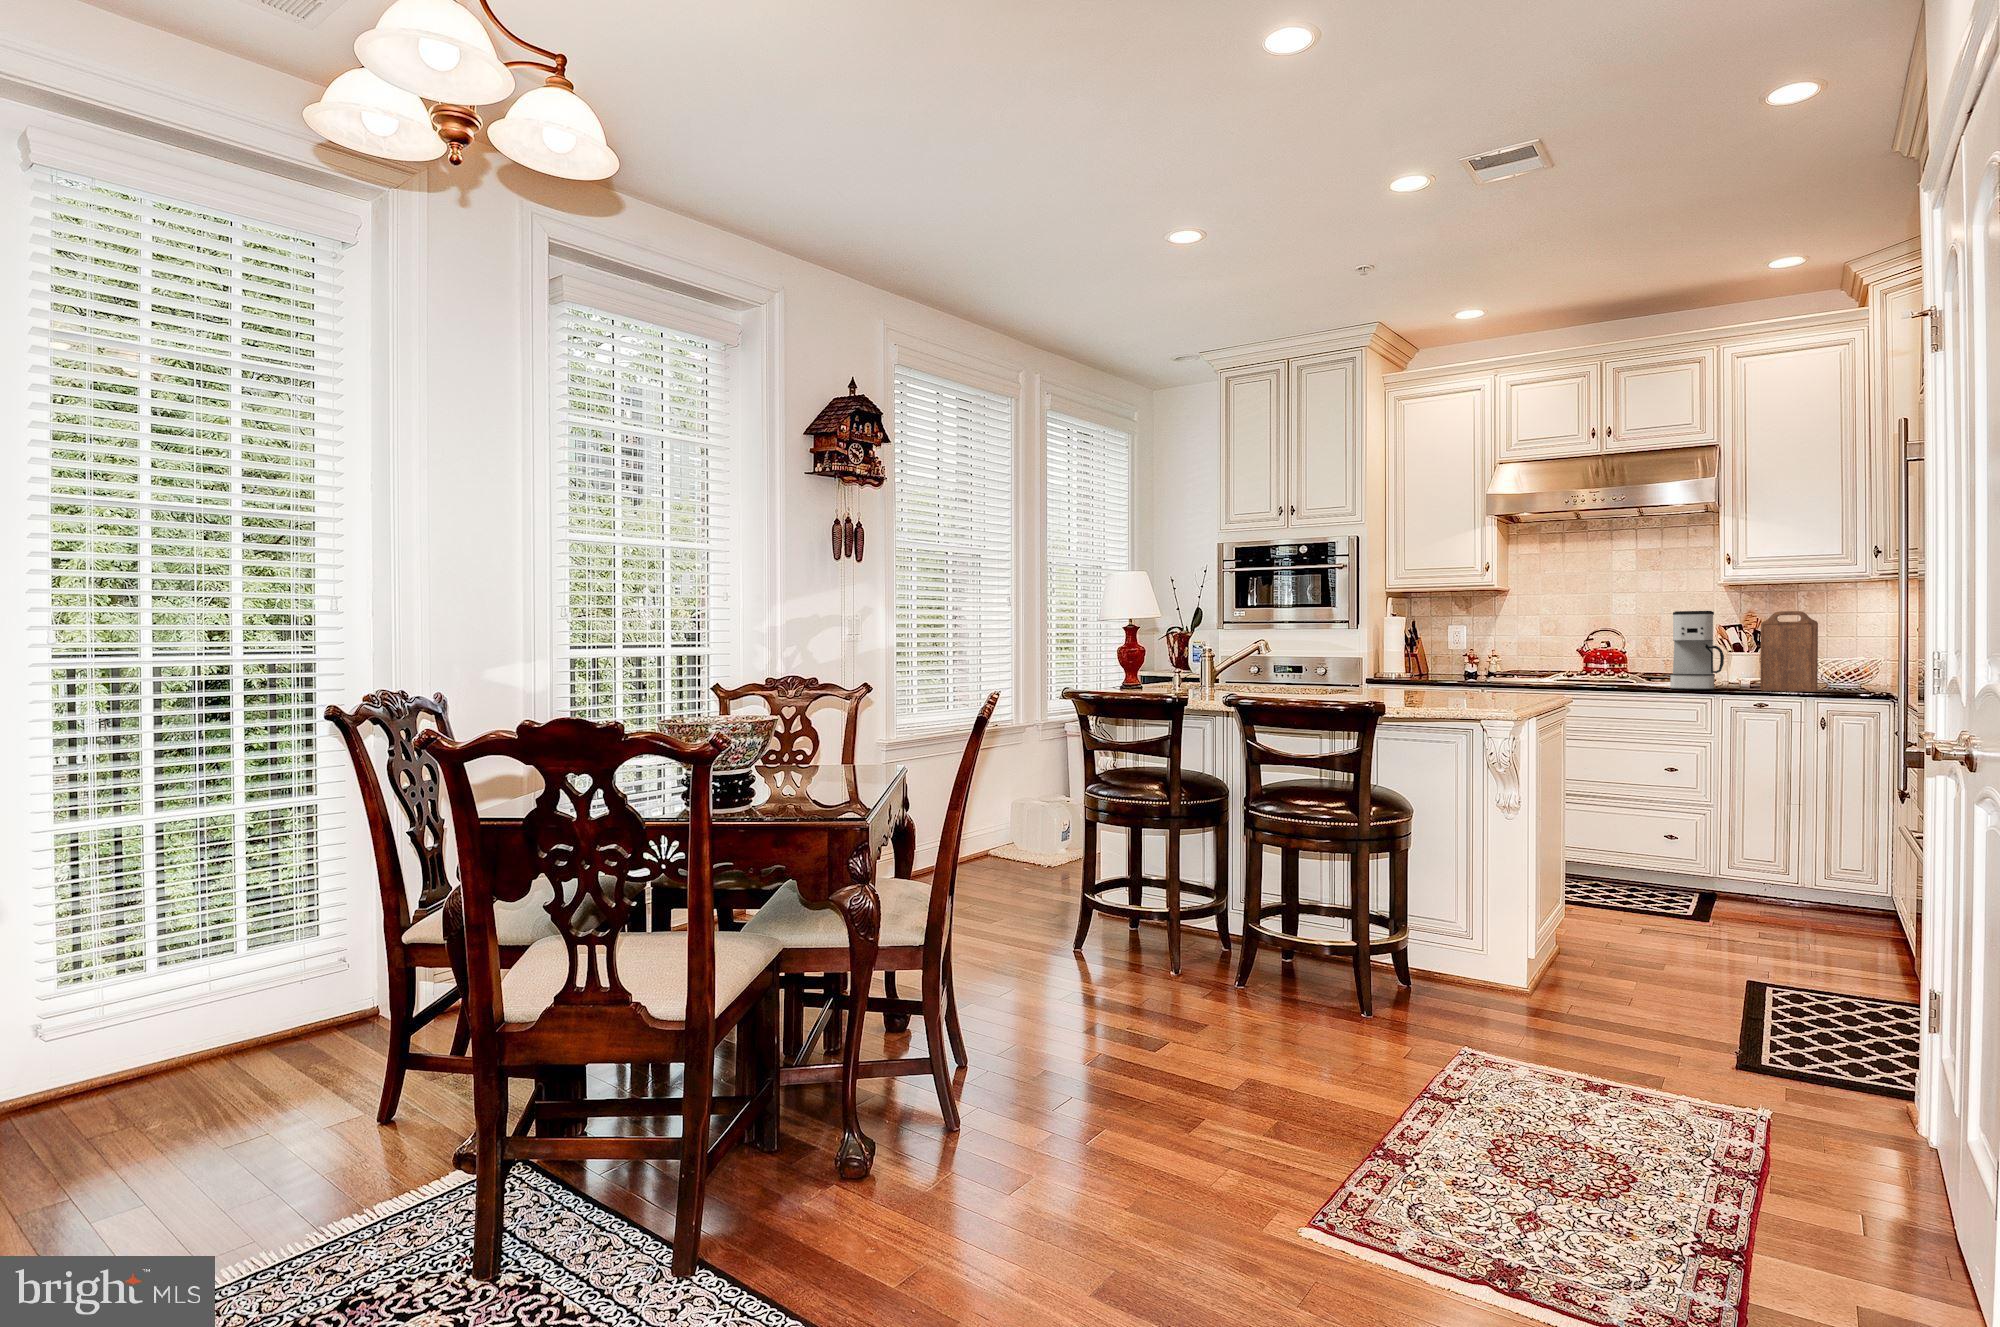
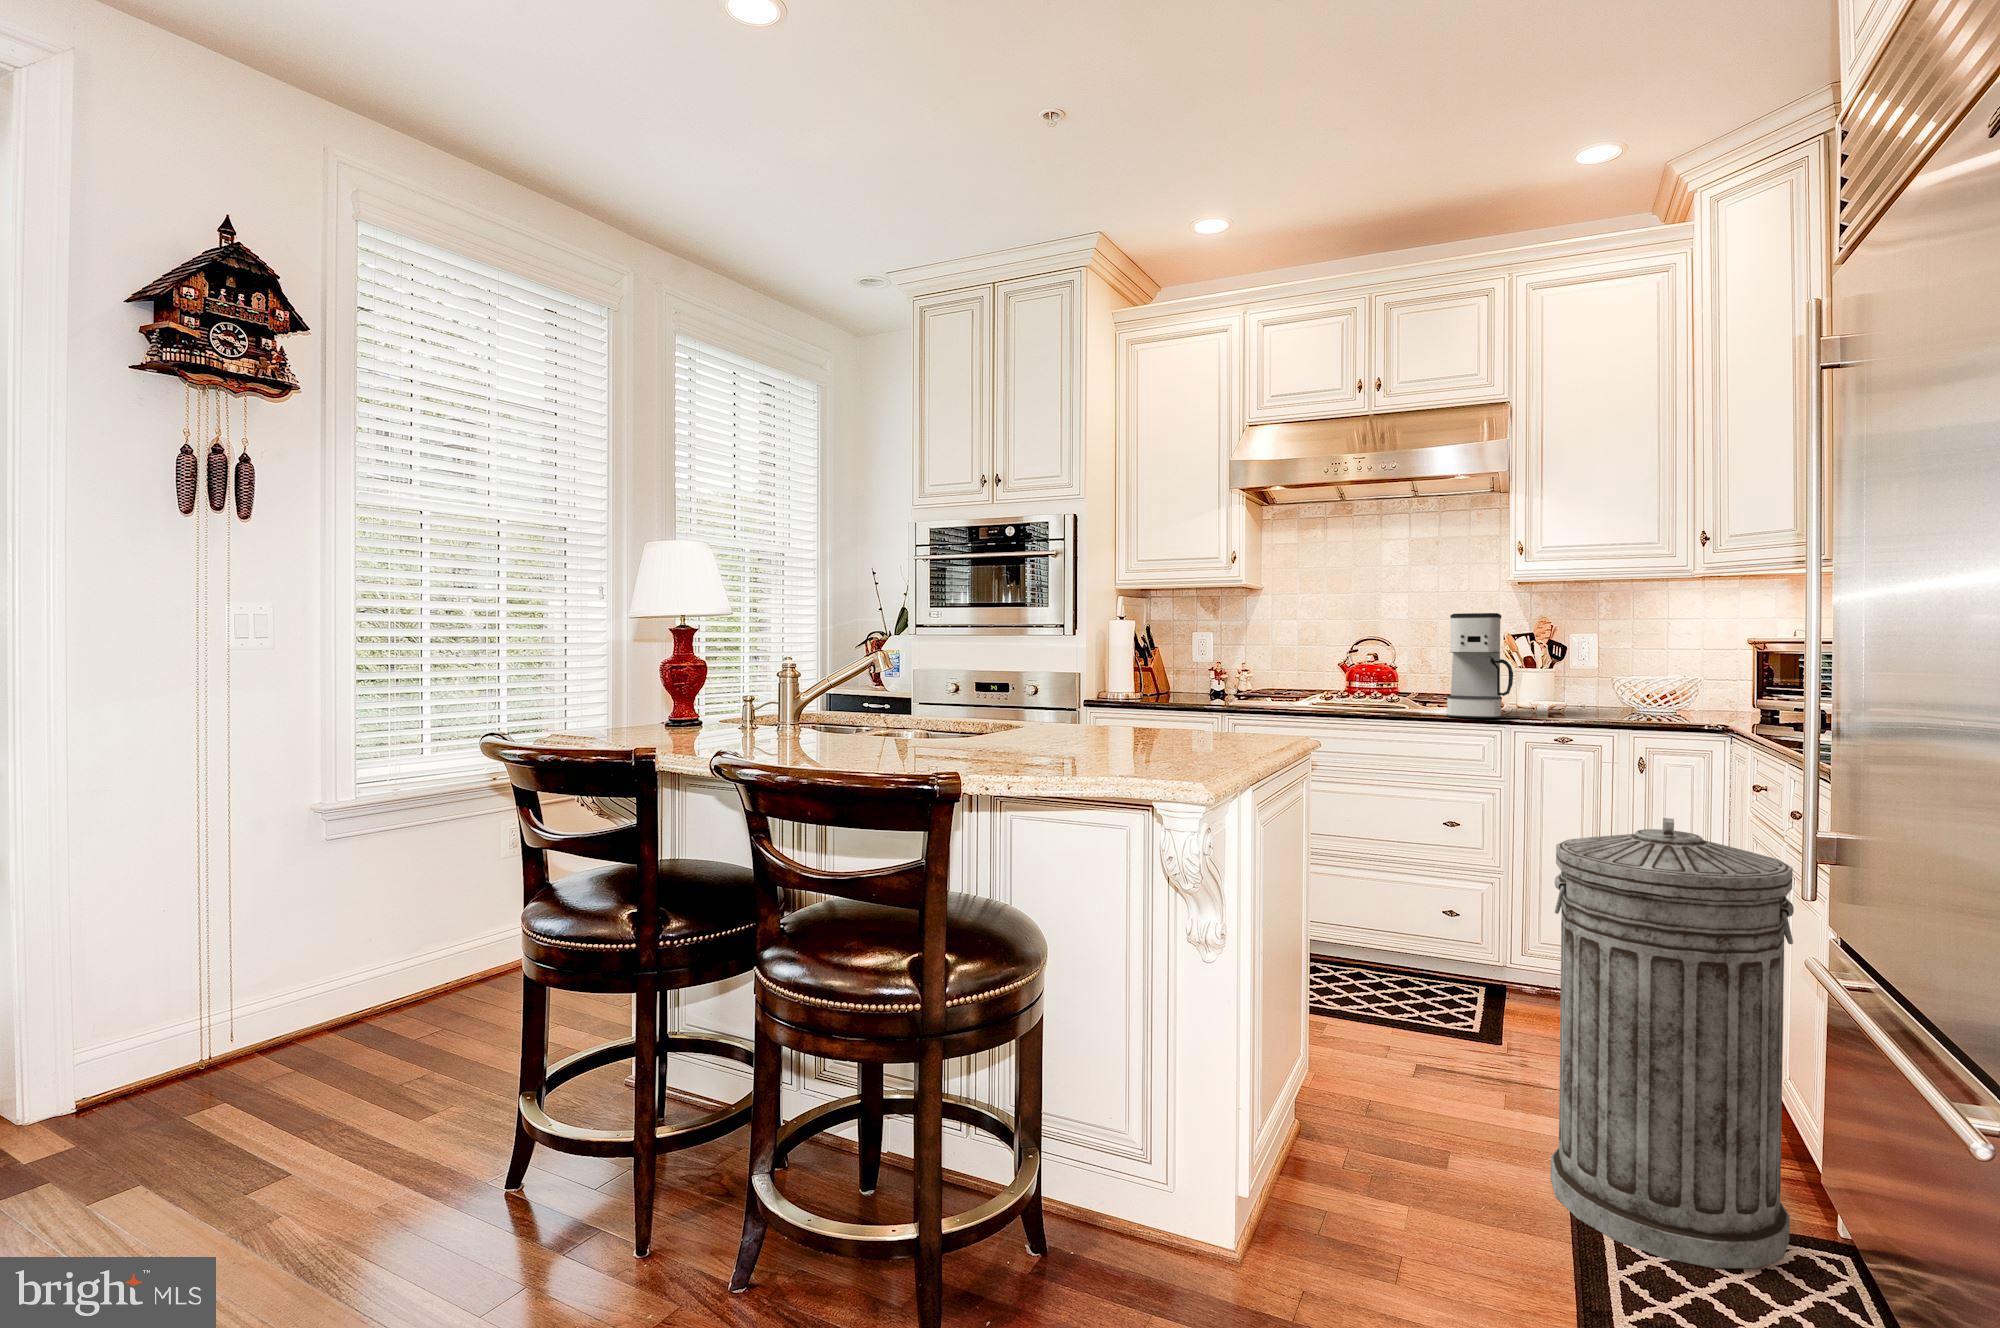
cutting board: present [1760,611,1818,692] -> none [1558,614,1630,722]
trash can: none [1754,741,1912,1005] -> present [1551,818,1794,1268]

